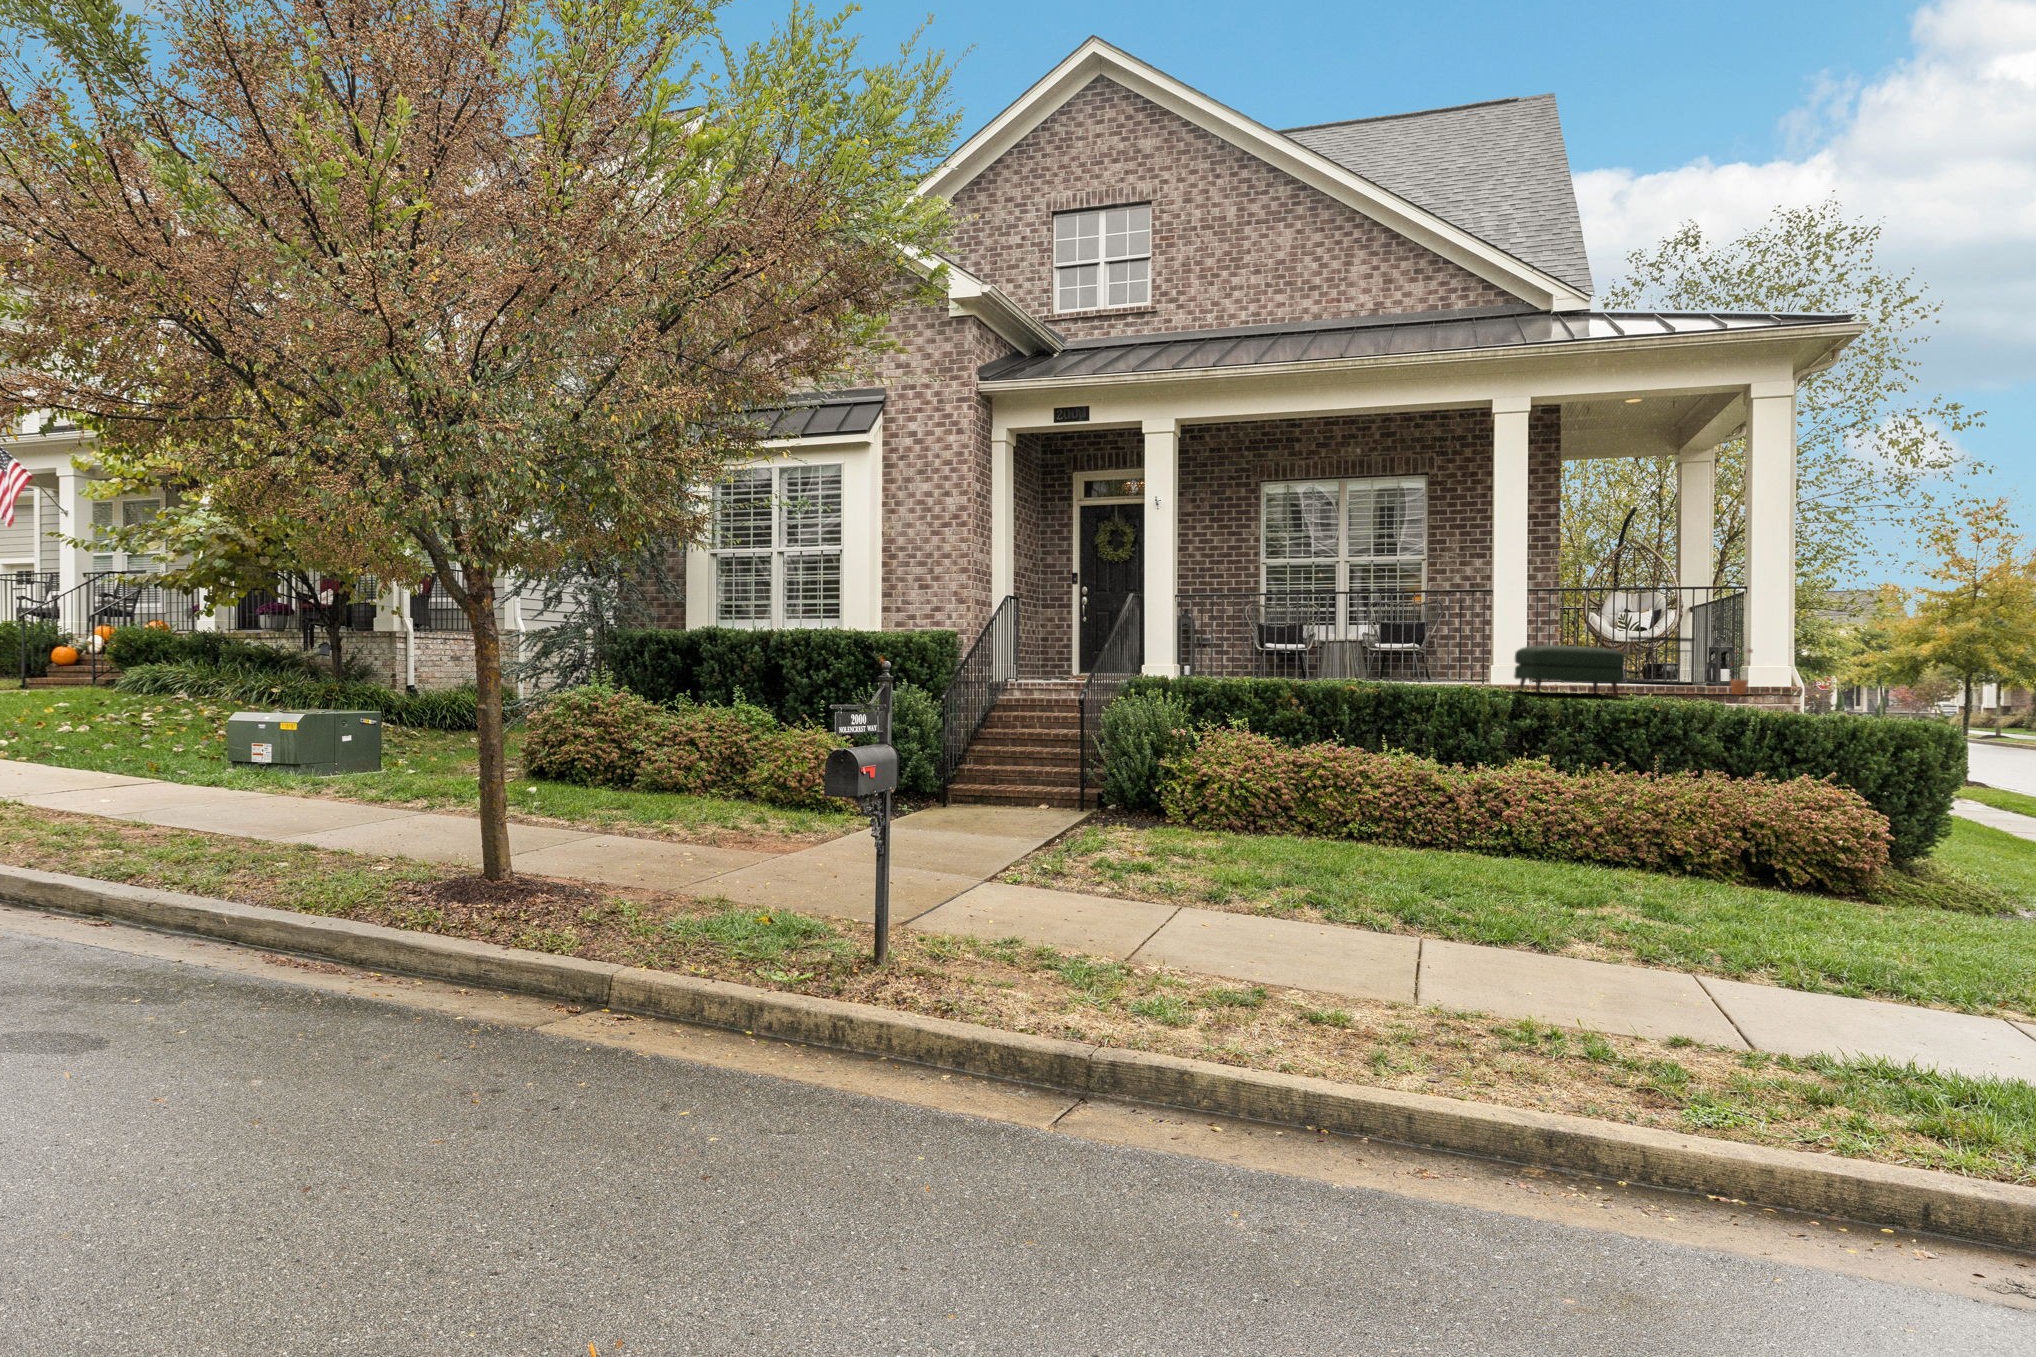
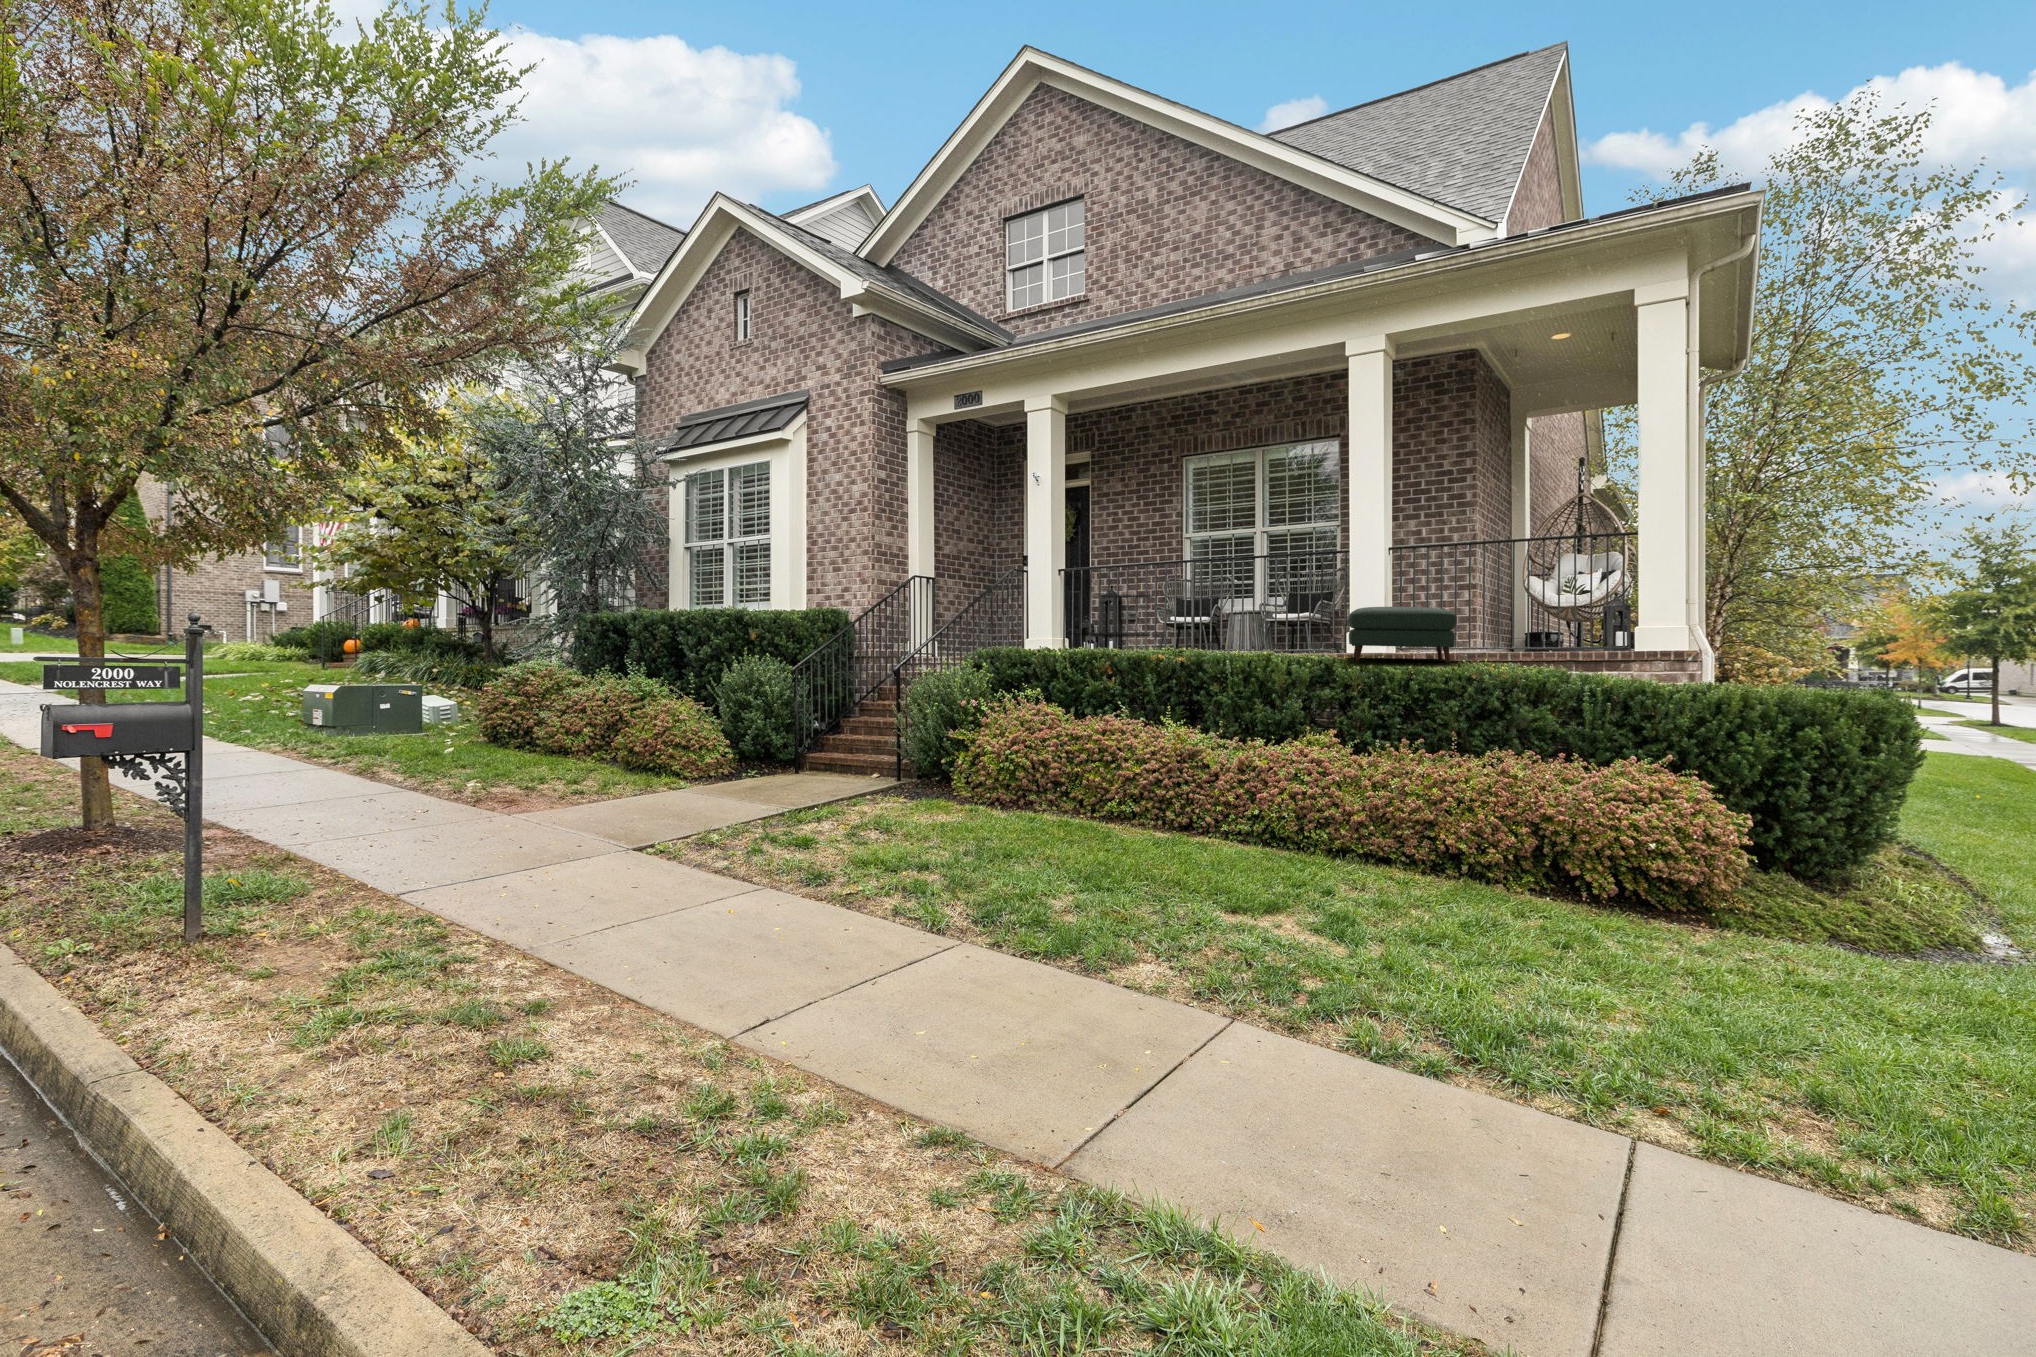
side table: present [1628,637,1695,684] -> present [1101,595,1151,635]
potted plant: present [1730,650,1752,695] -> none [1615,603,1646,656]

